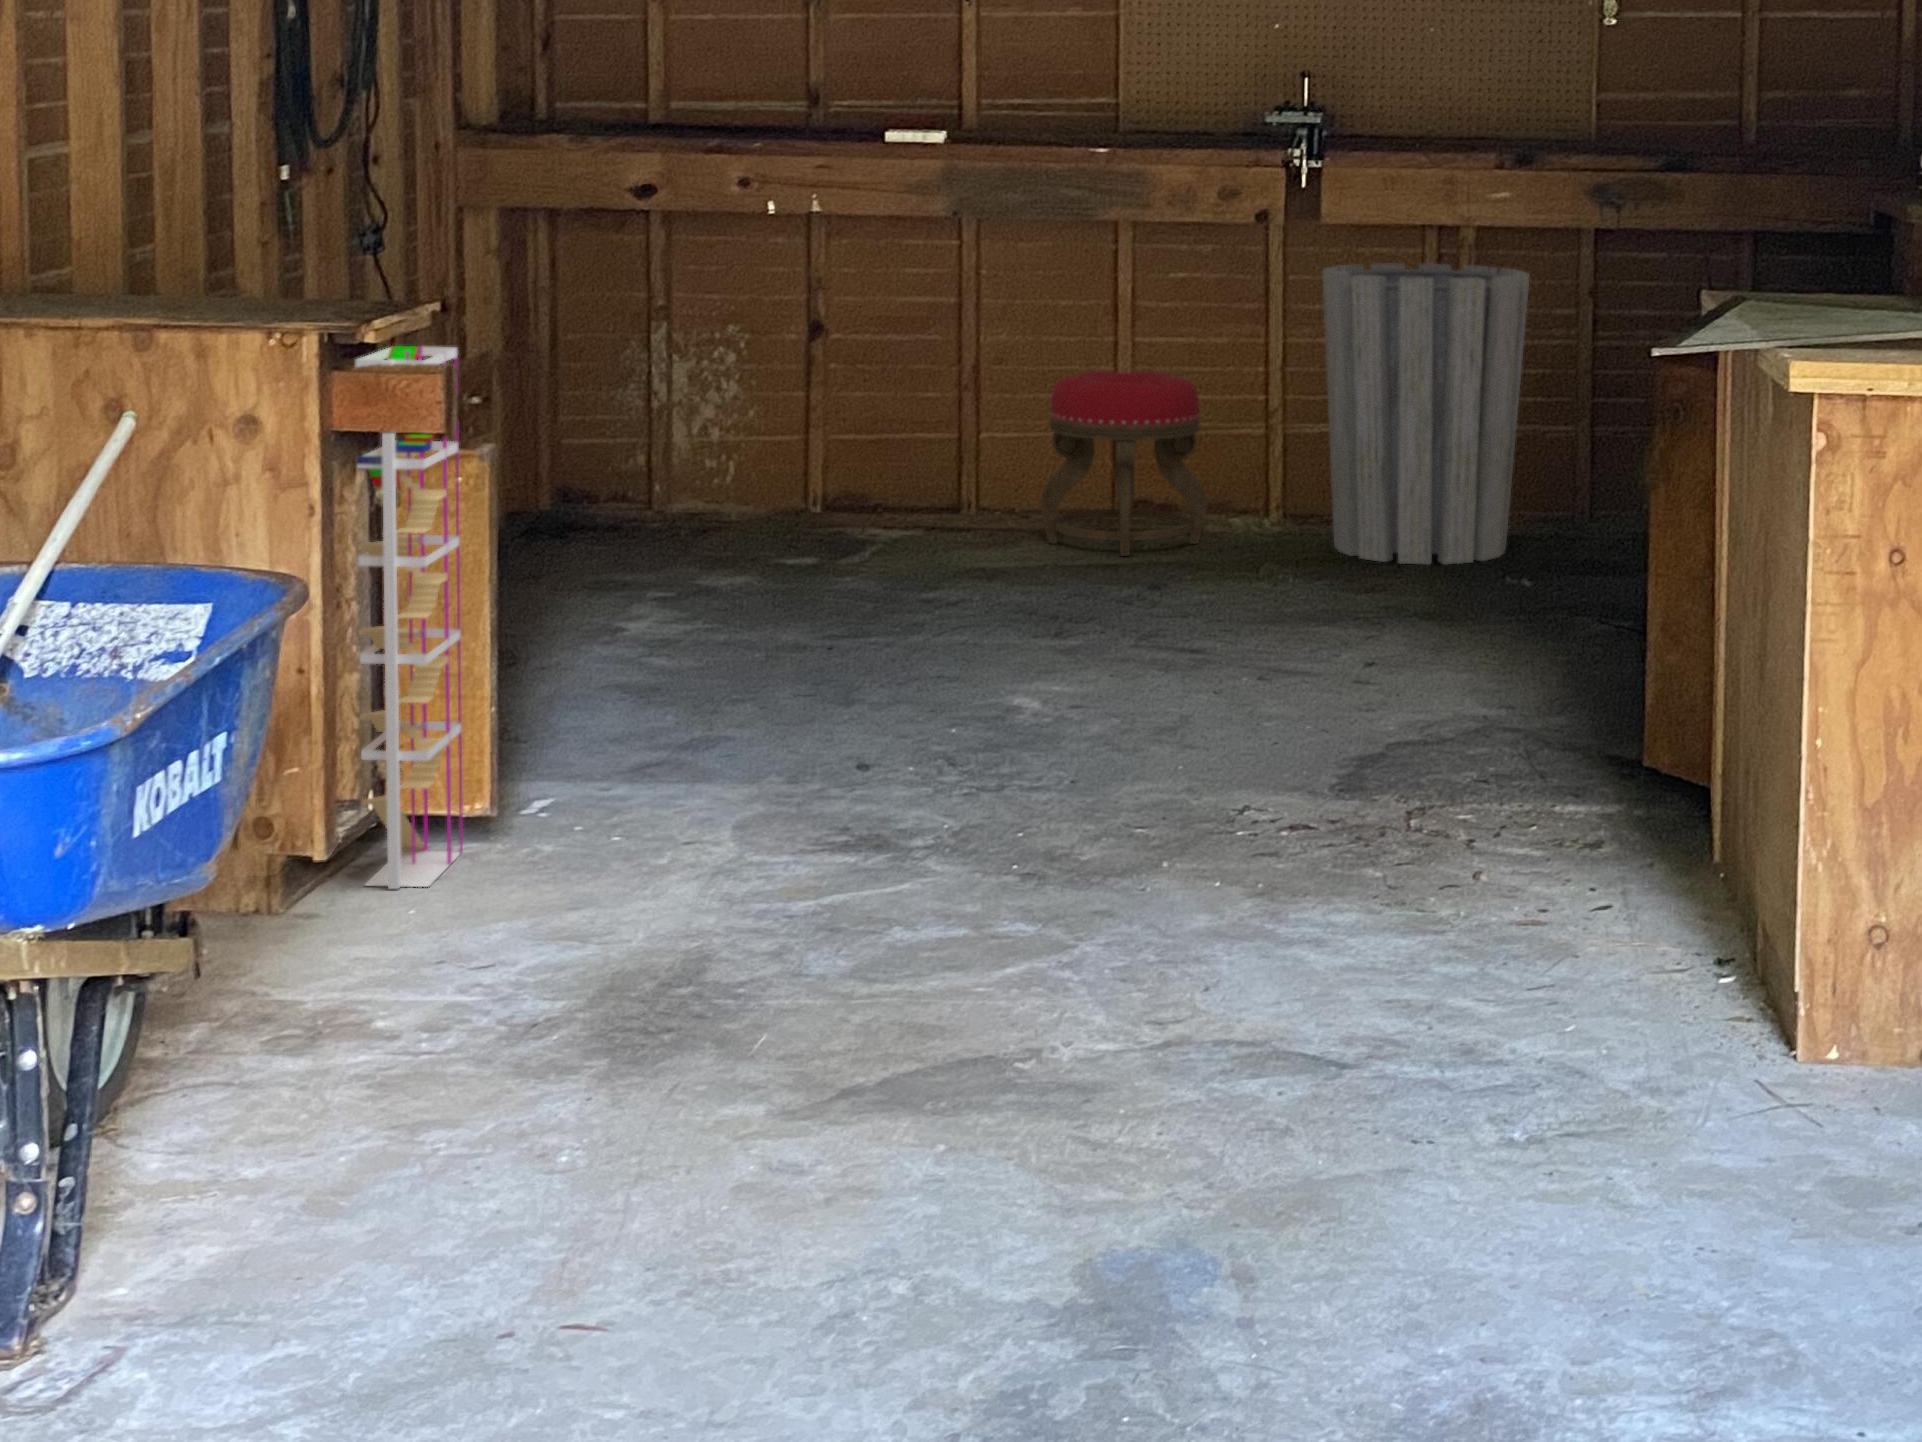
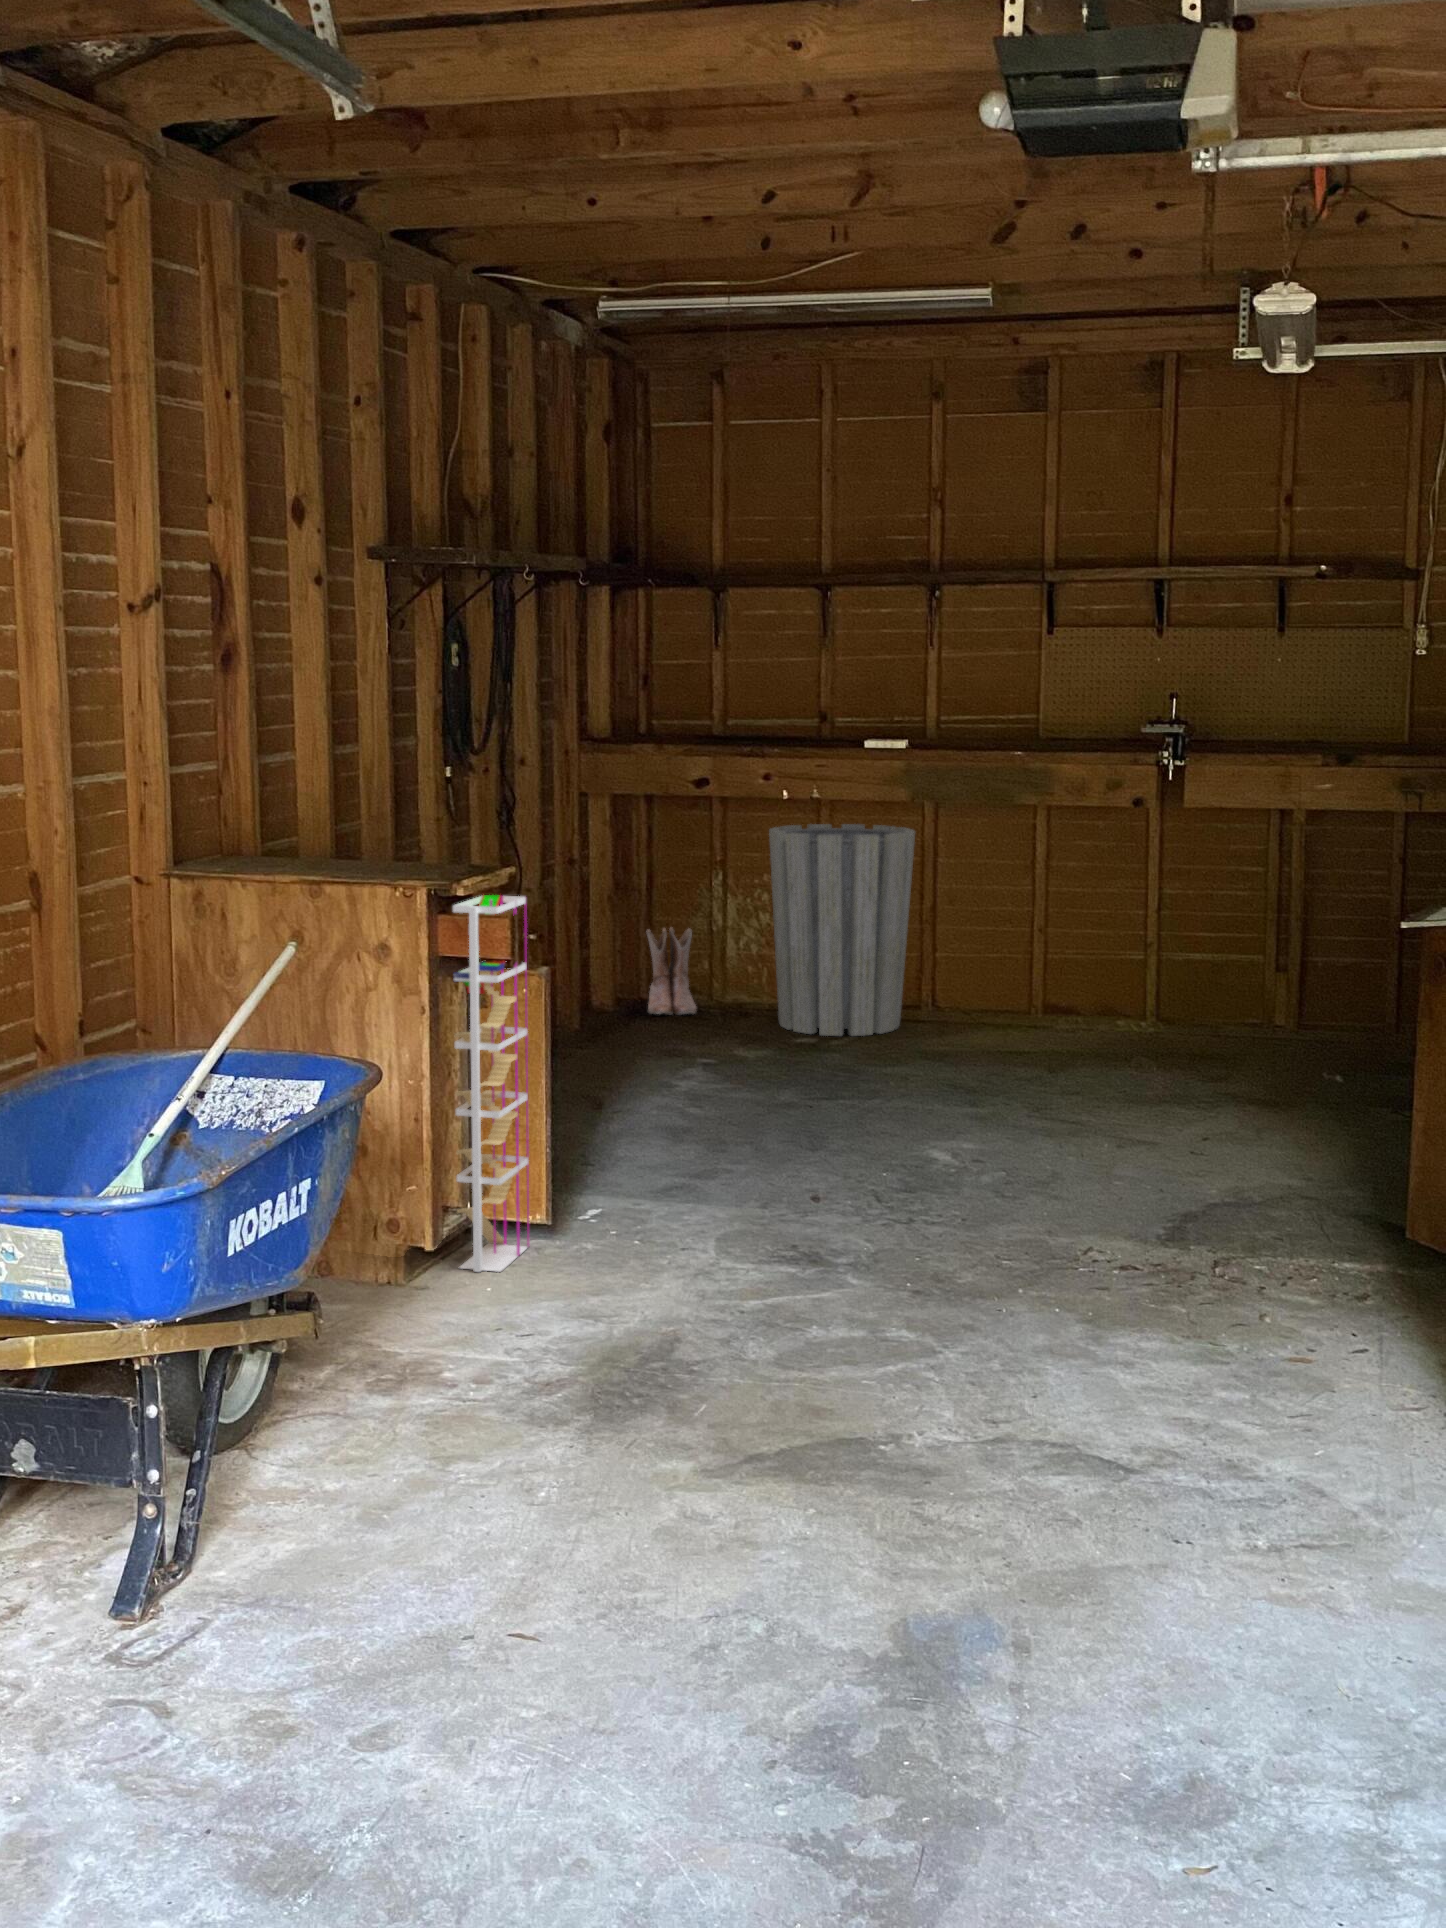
trash can: present [1322,263,1530,565] -> present [769,824,916,1036]
stool: present [1041,371,1207,556] -> none [976,910,1097,1043]
boots: none [554,408,633,537] -> present [646,928,696,1015]

